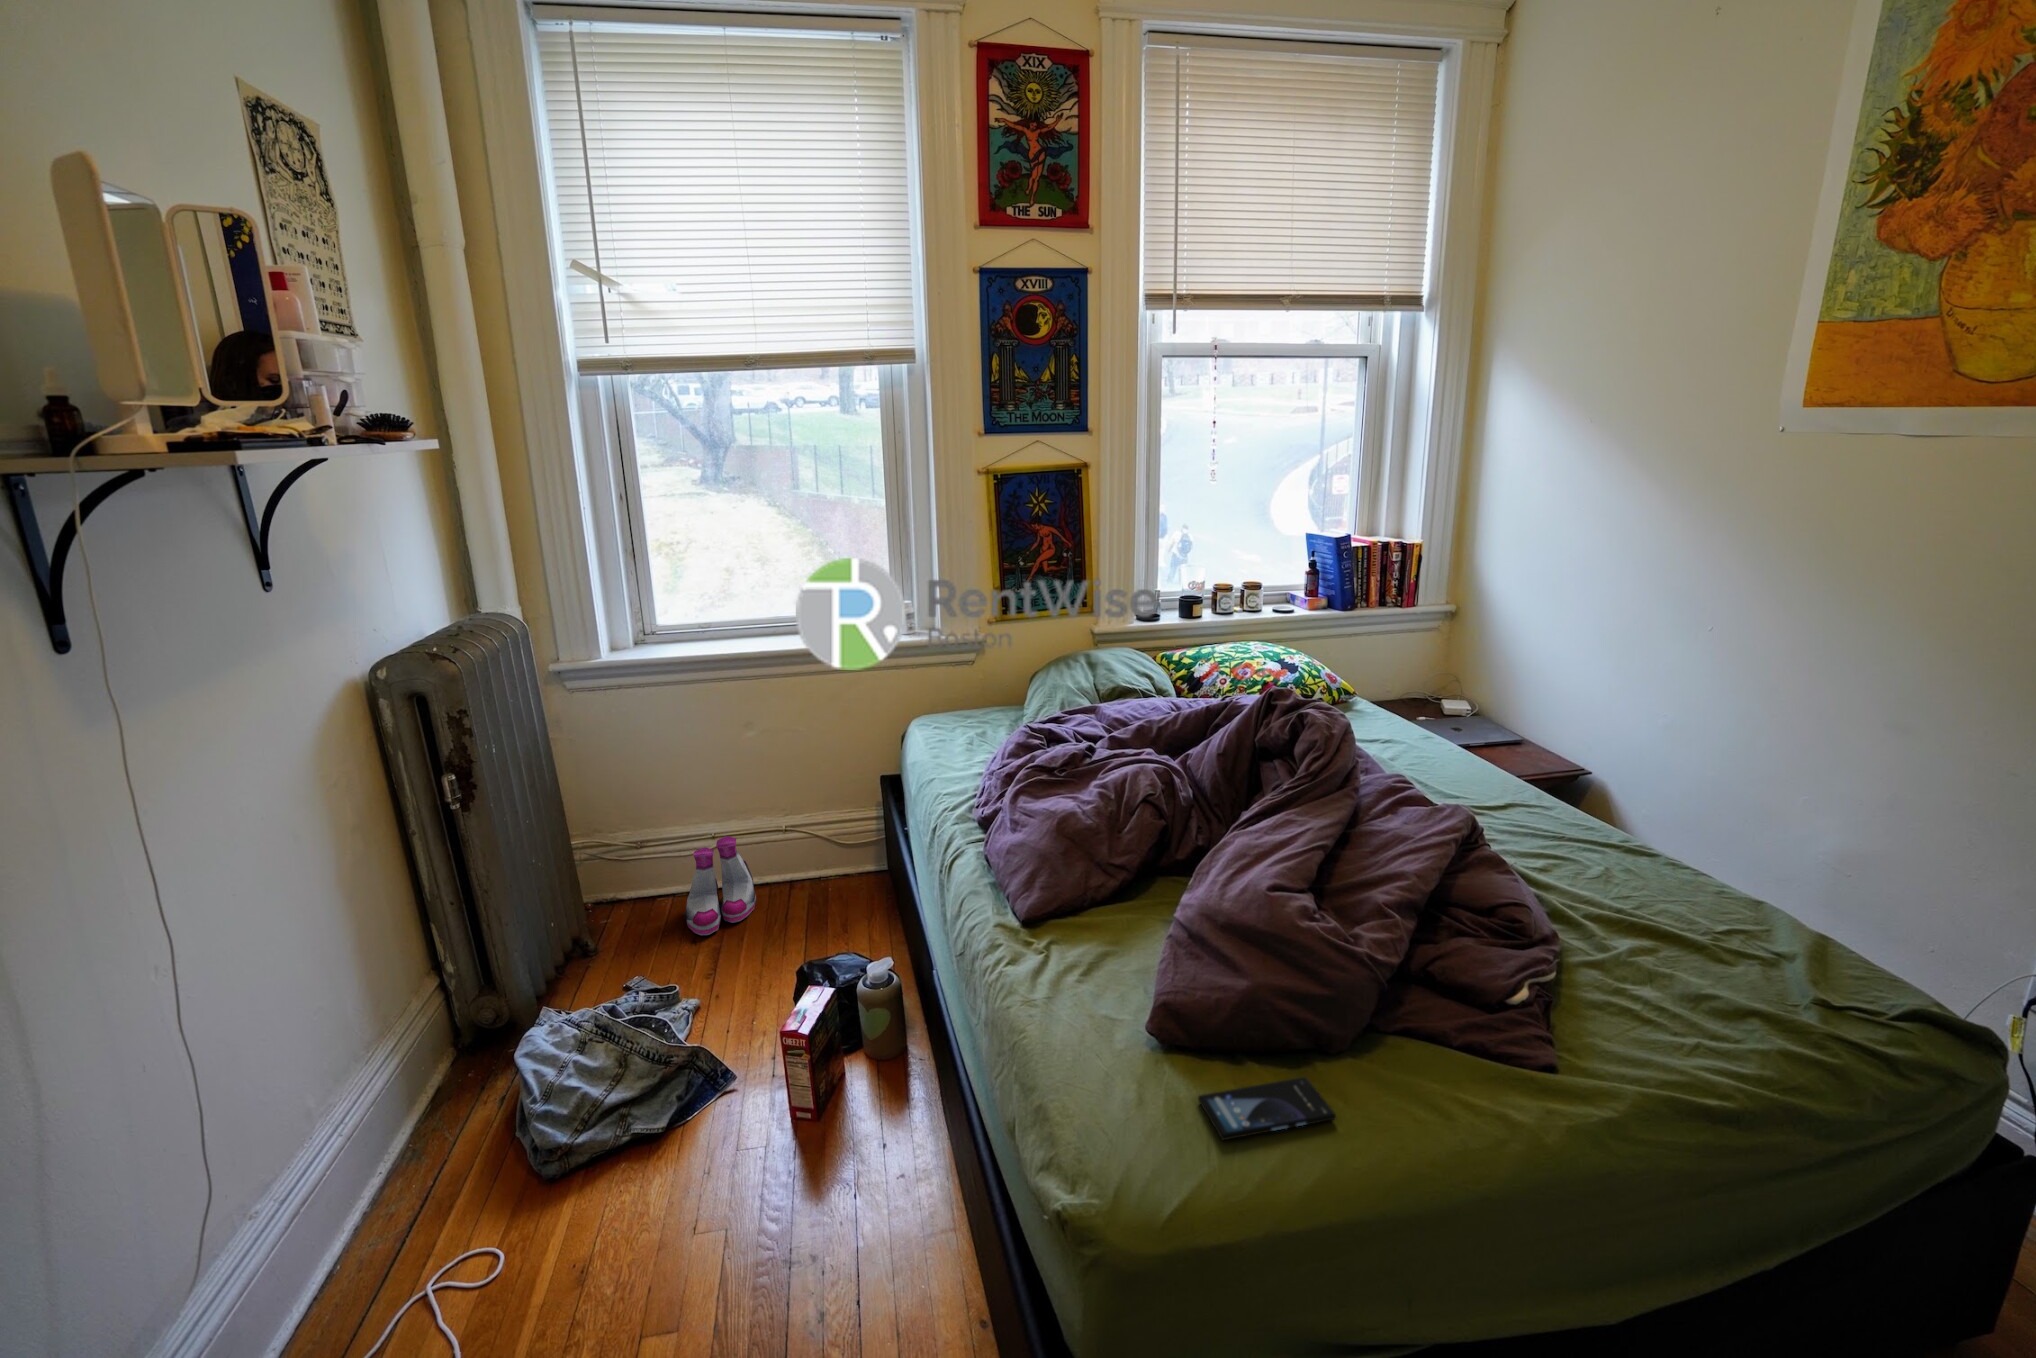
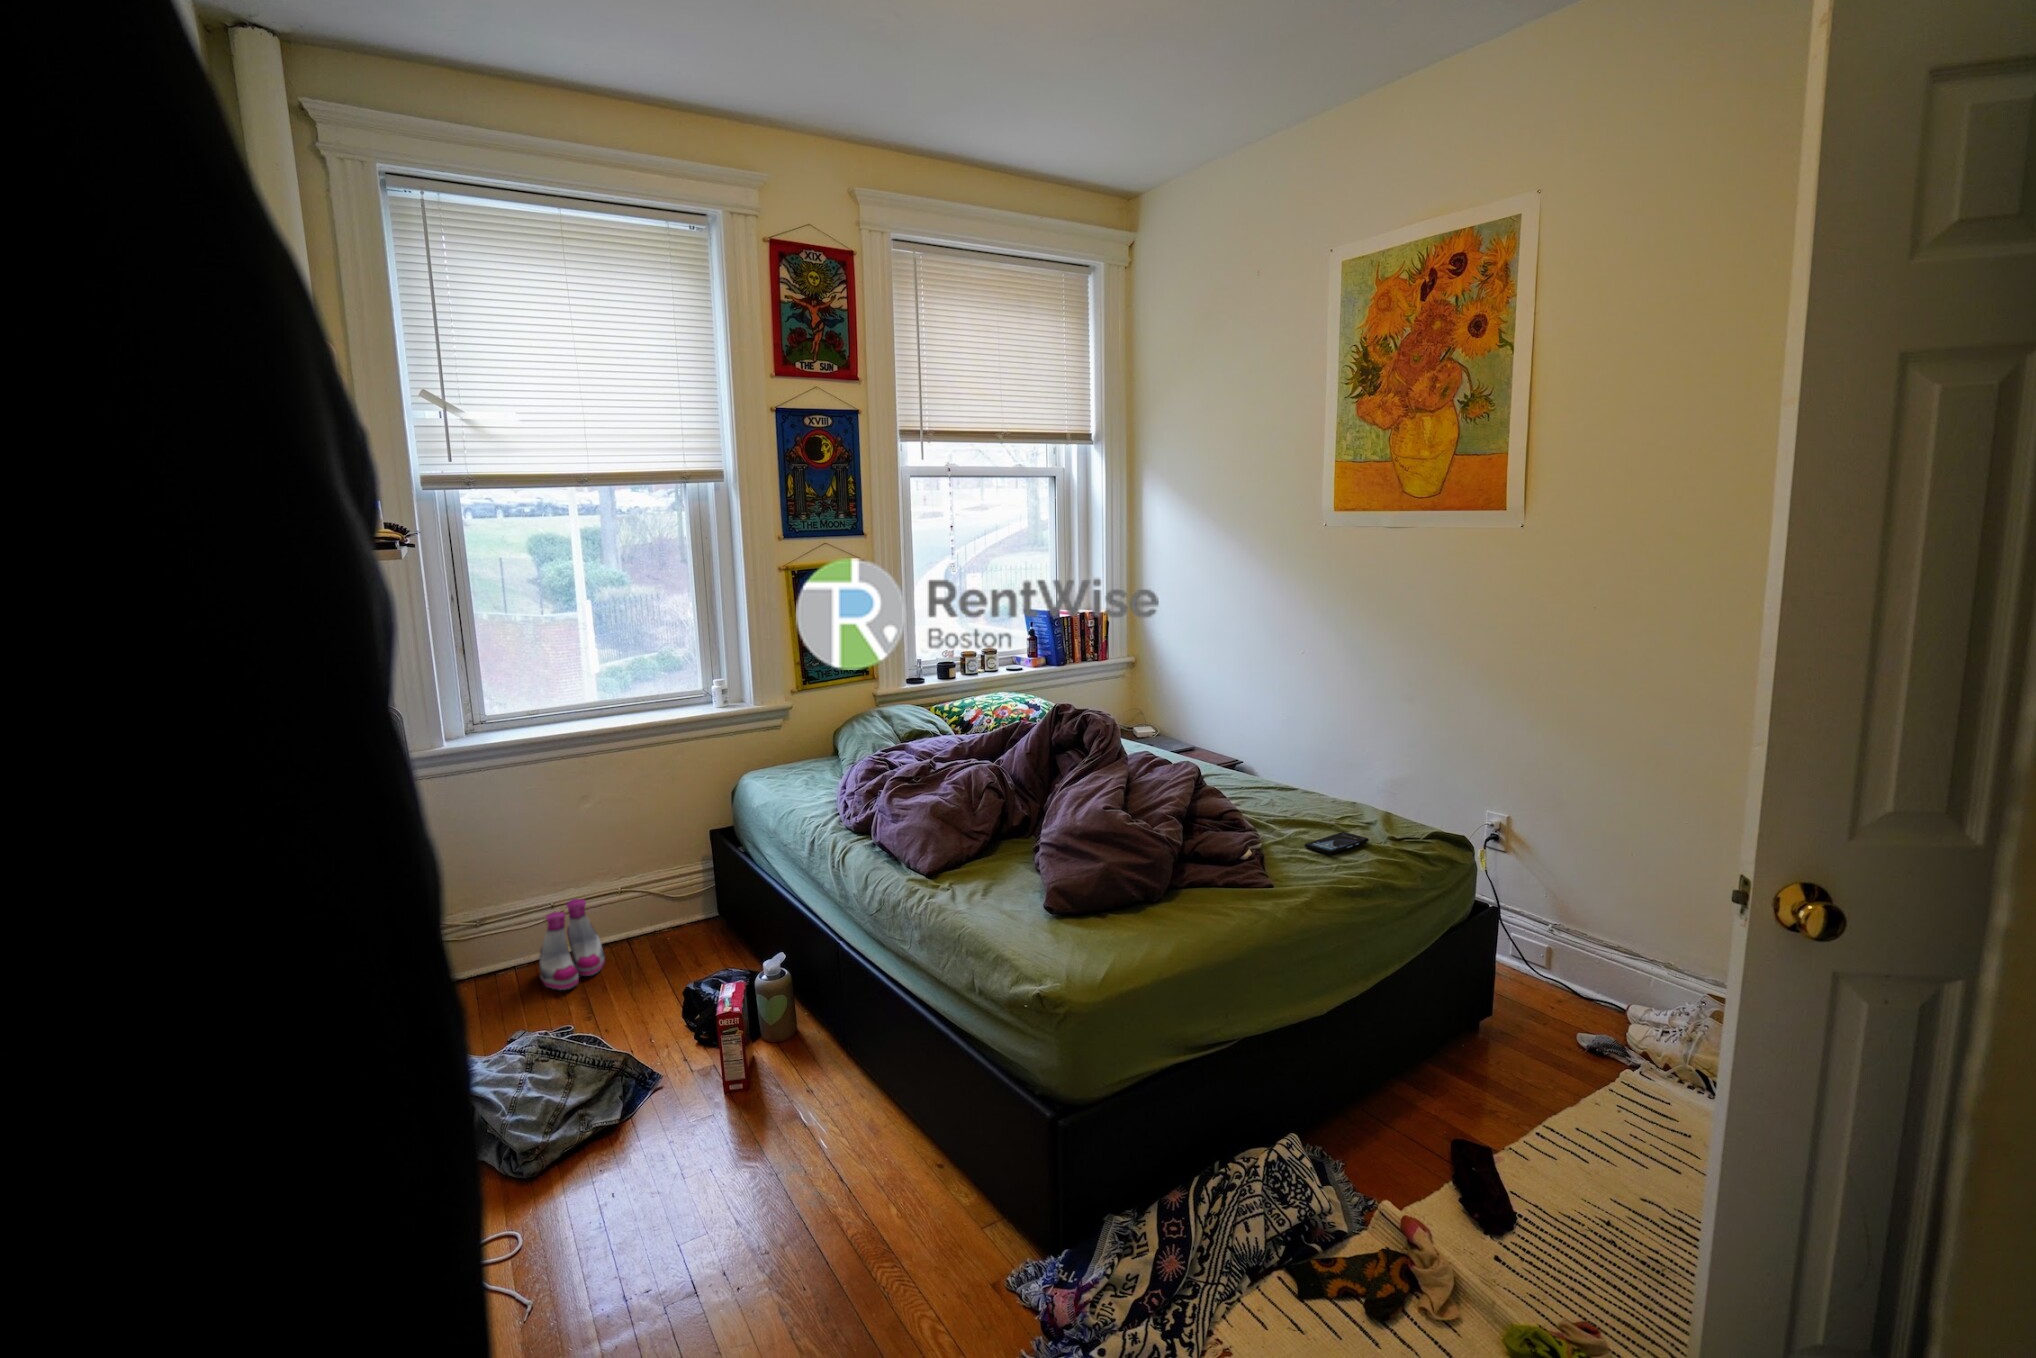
smartphone: present [1198,1077,1336,1140] -> present [1305,832,1369,854]

